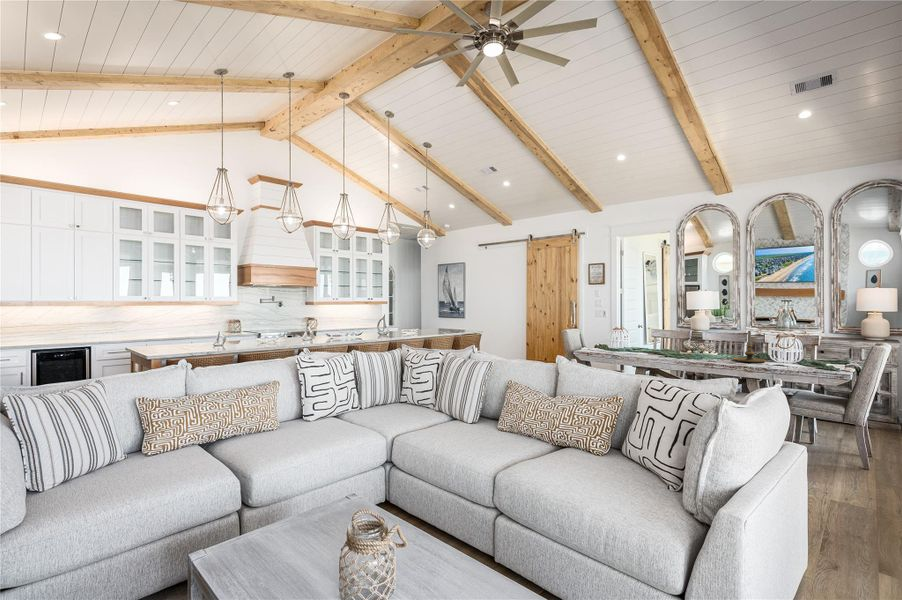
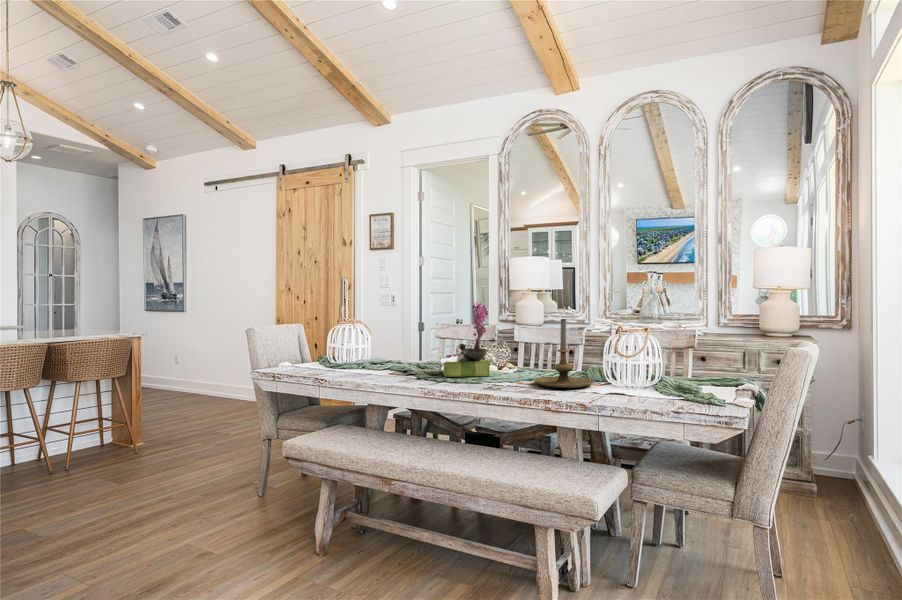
flower arrangement: none [675,321,705,357] -> present [440,302,489,377]

